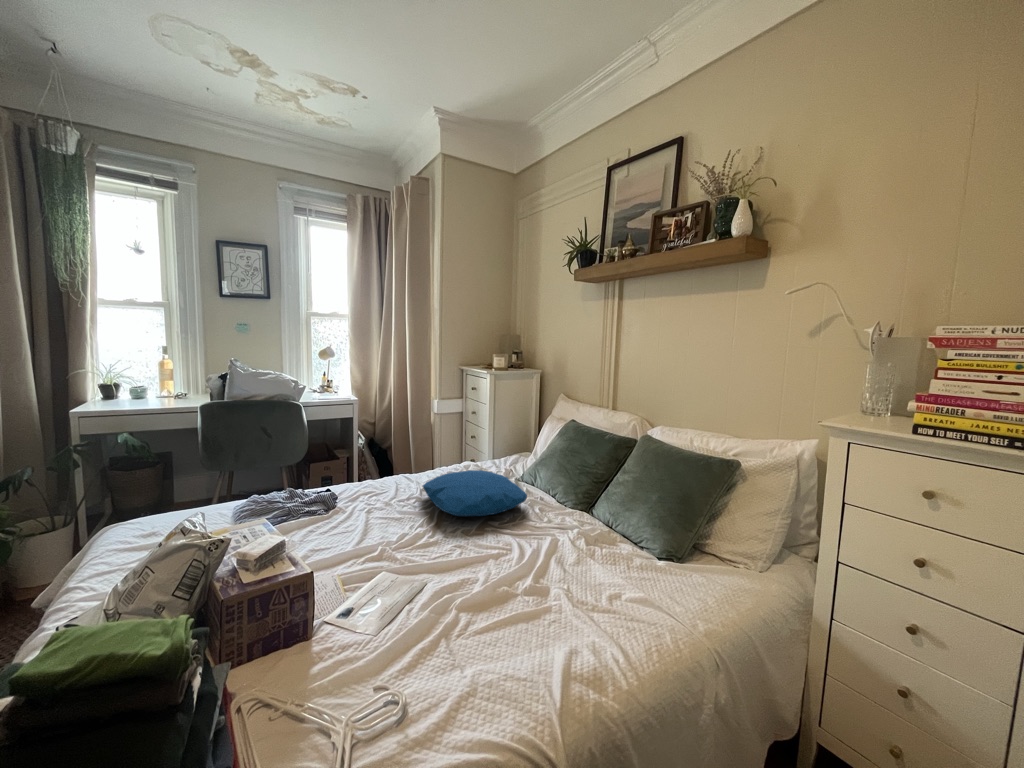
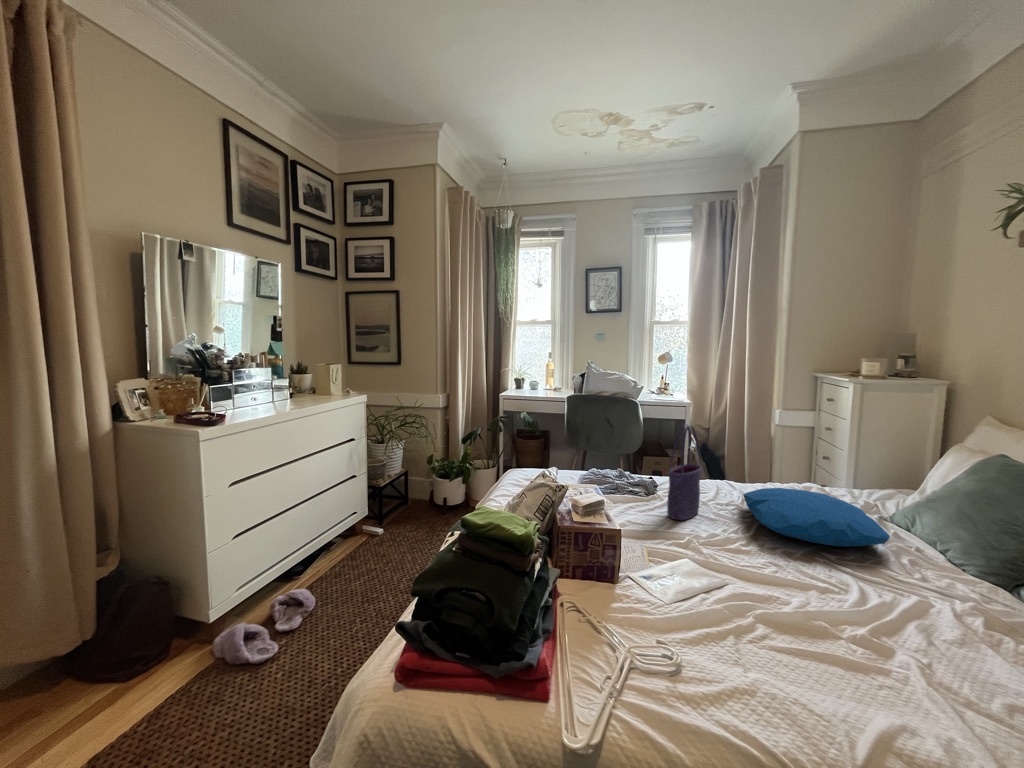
tote bag: none [354,428,385,531] -> present [667,424,701,520]

